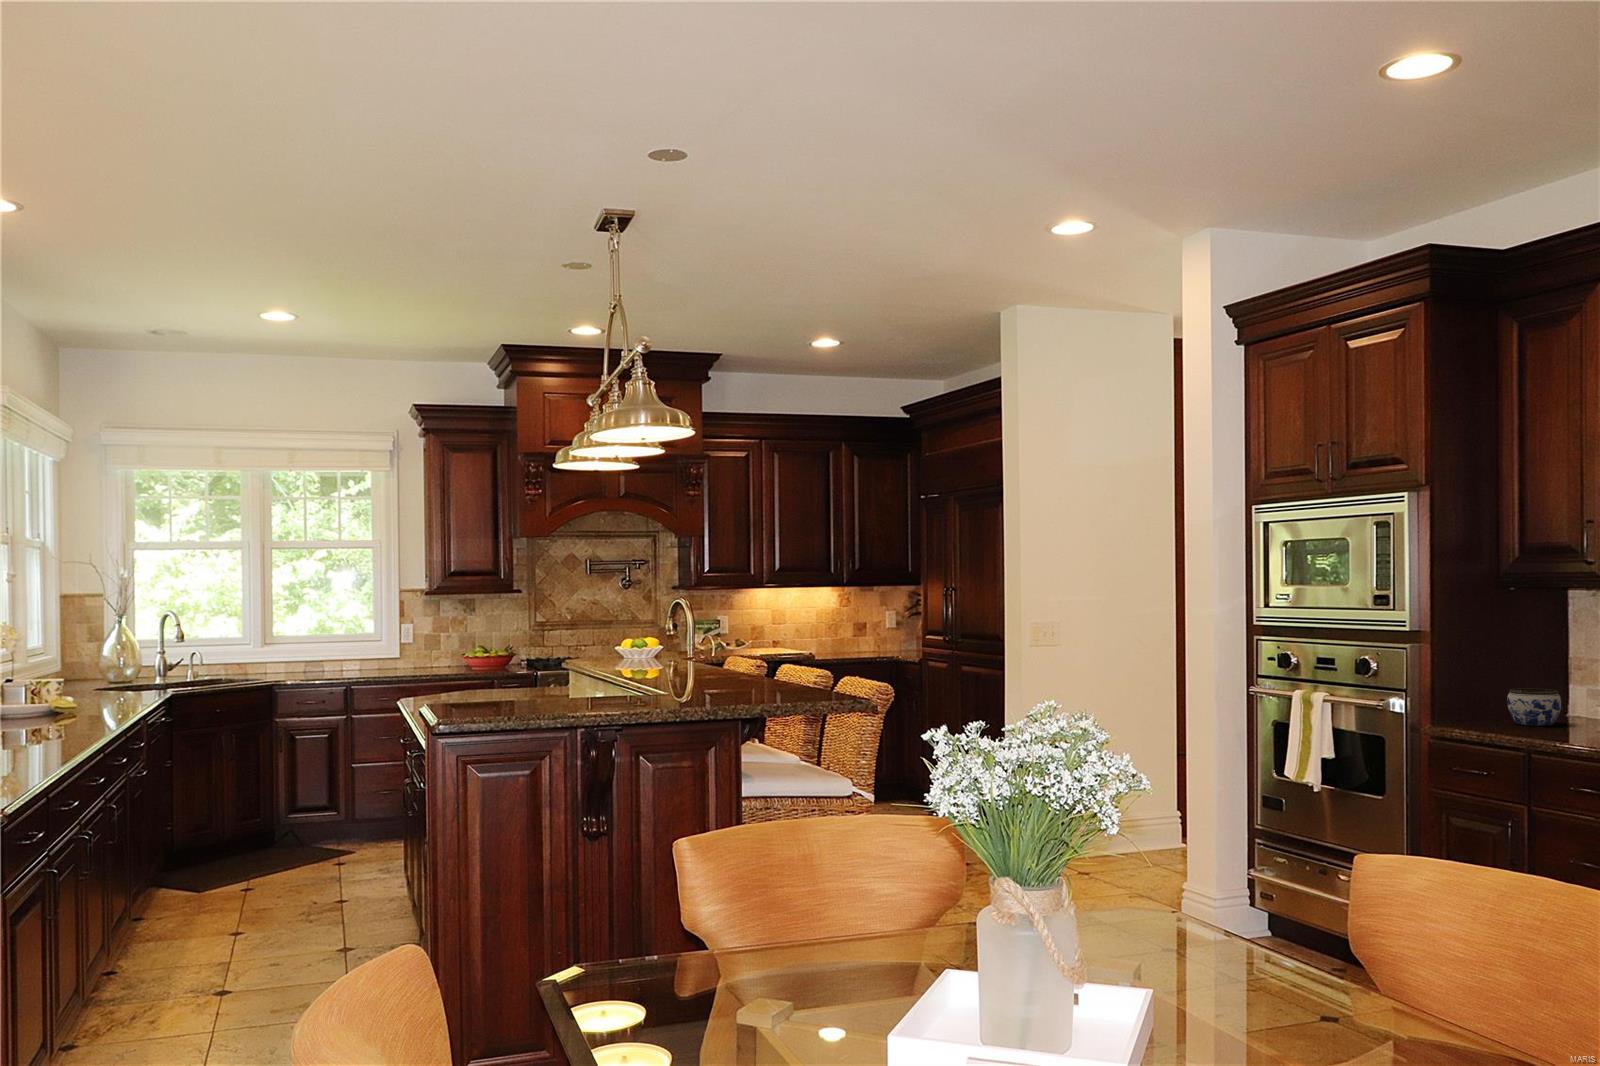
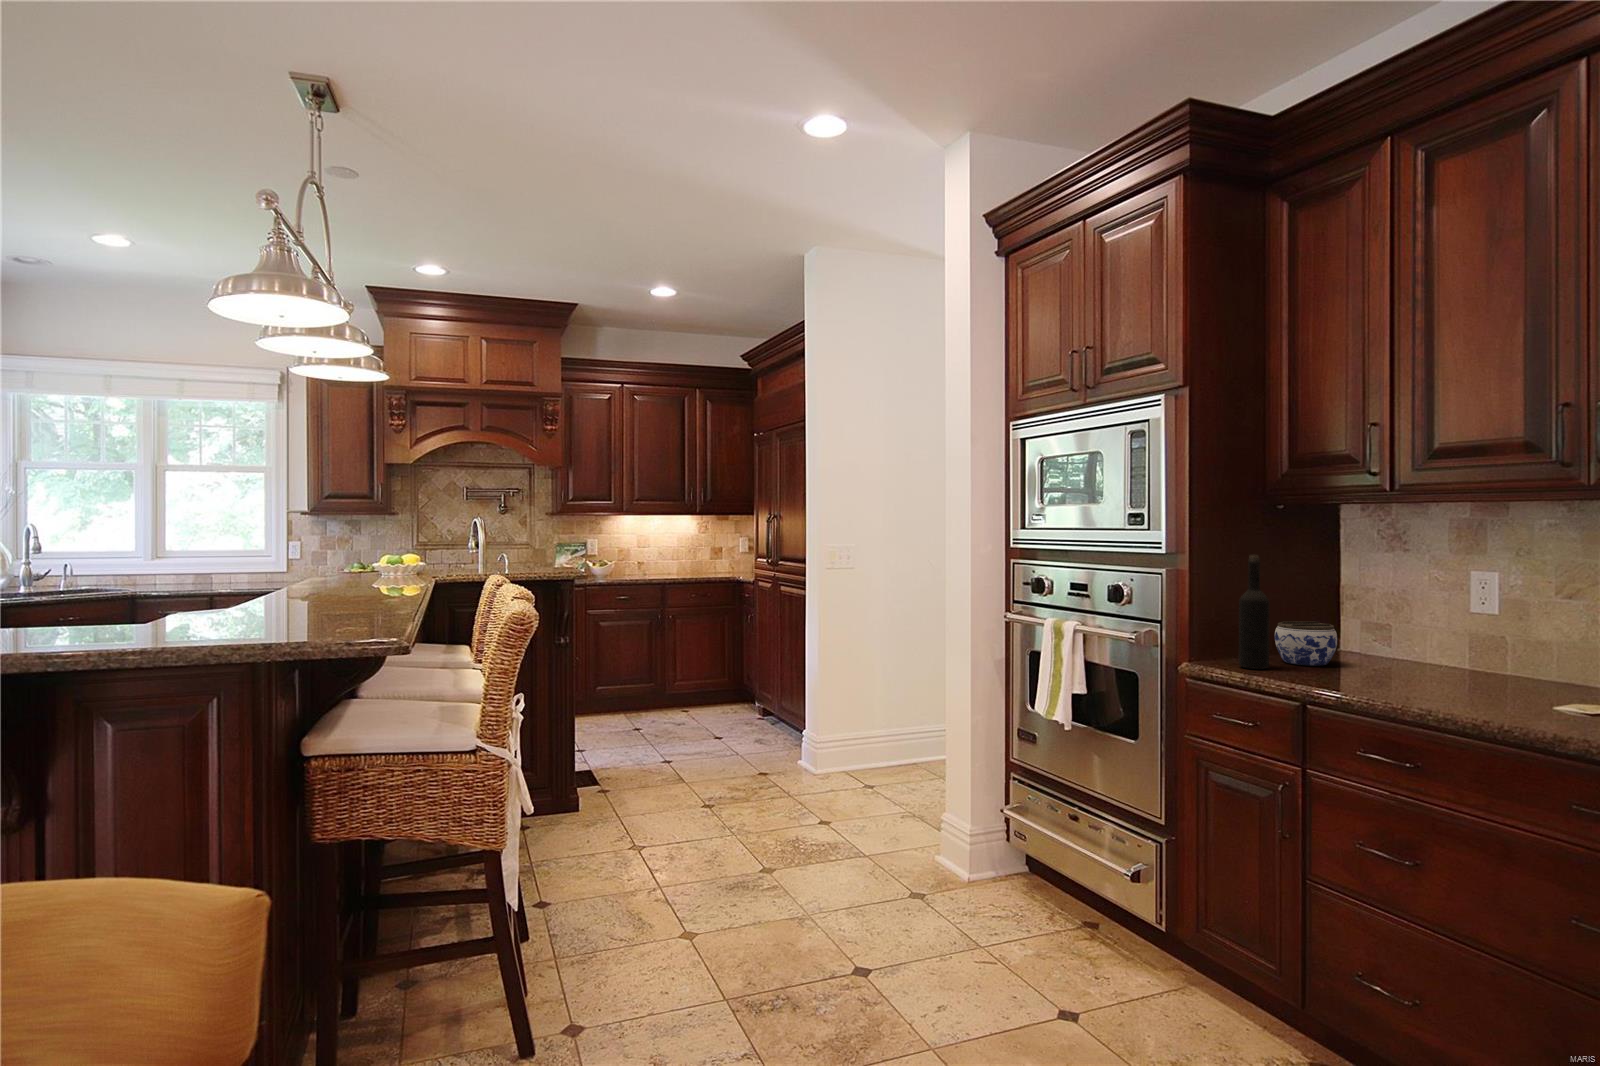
wine bottle: none [1474,631,1502,729] -> present [1239,555,1269,669]

